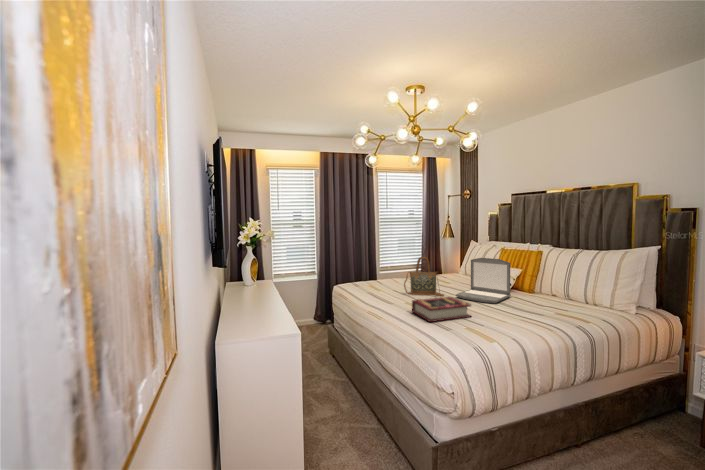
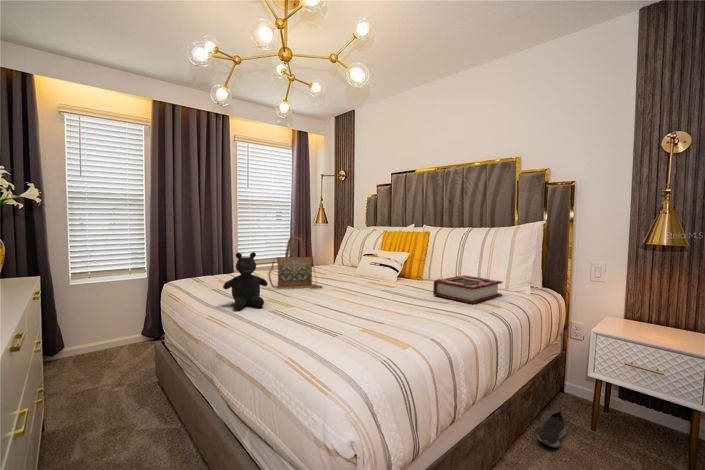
laptop: present [456,258,511,303] -> none [338,238,402,293]
teddy bear: none [375,270,404,308] -> present [223,252,268,309]
book: present [412,297,471,322] -> present [433,275,503,304]
shoe: none [634,421,670,449] -> present [537,411,567,447]

